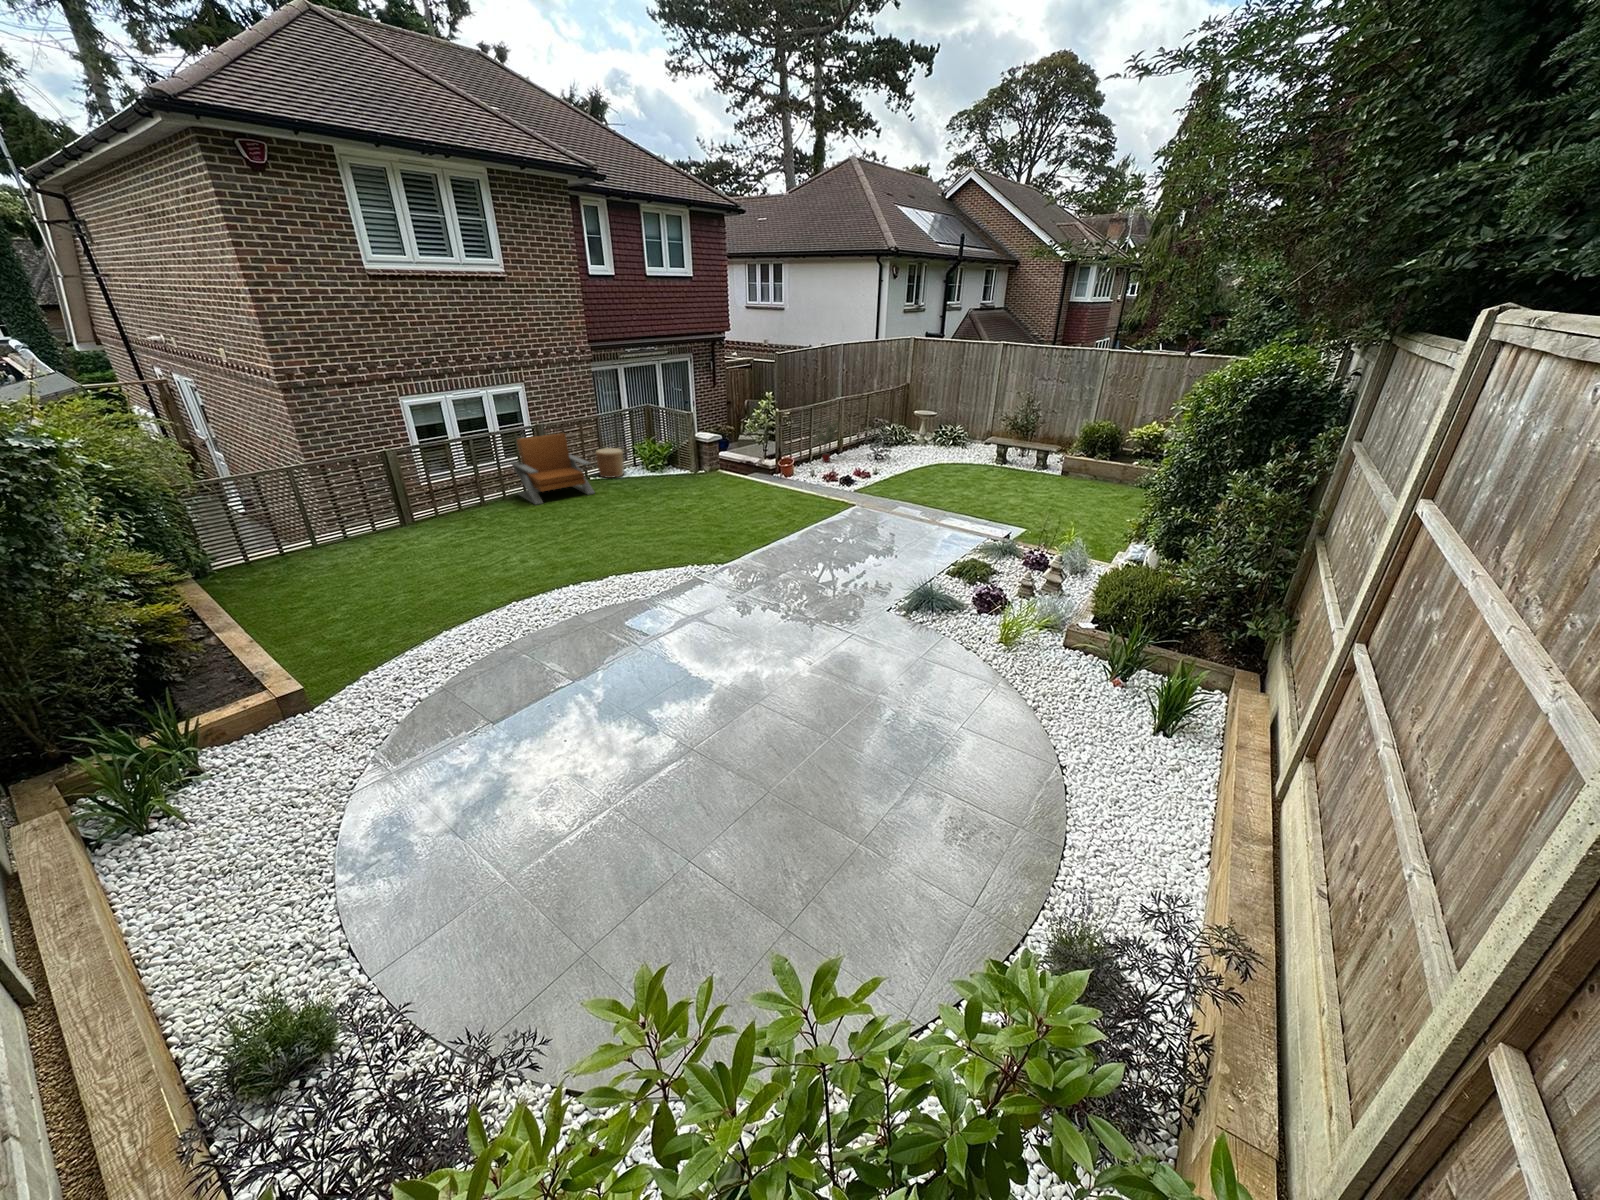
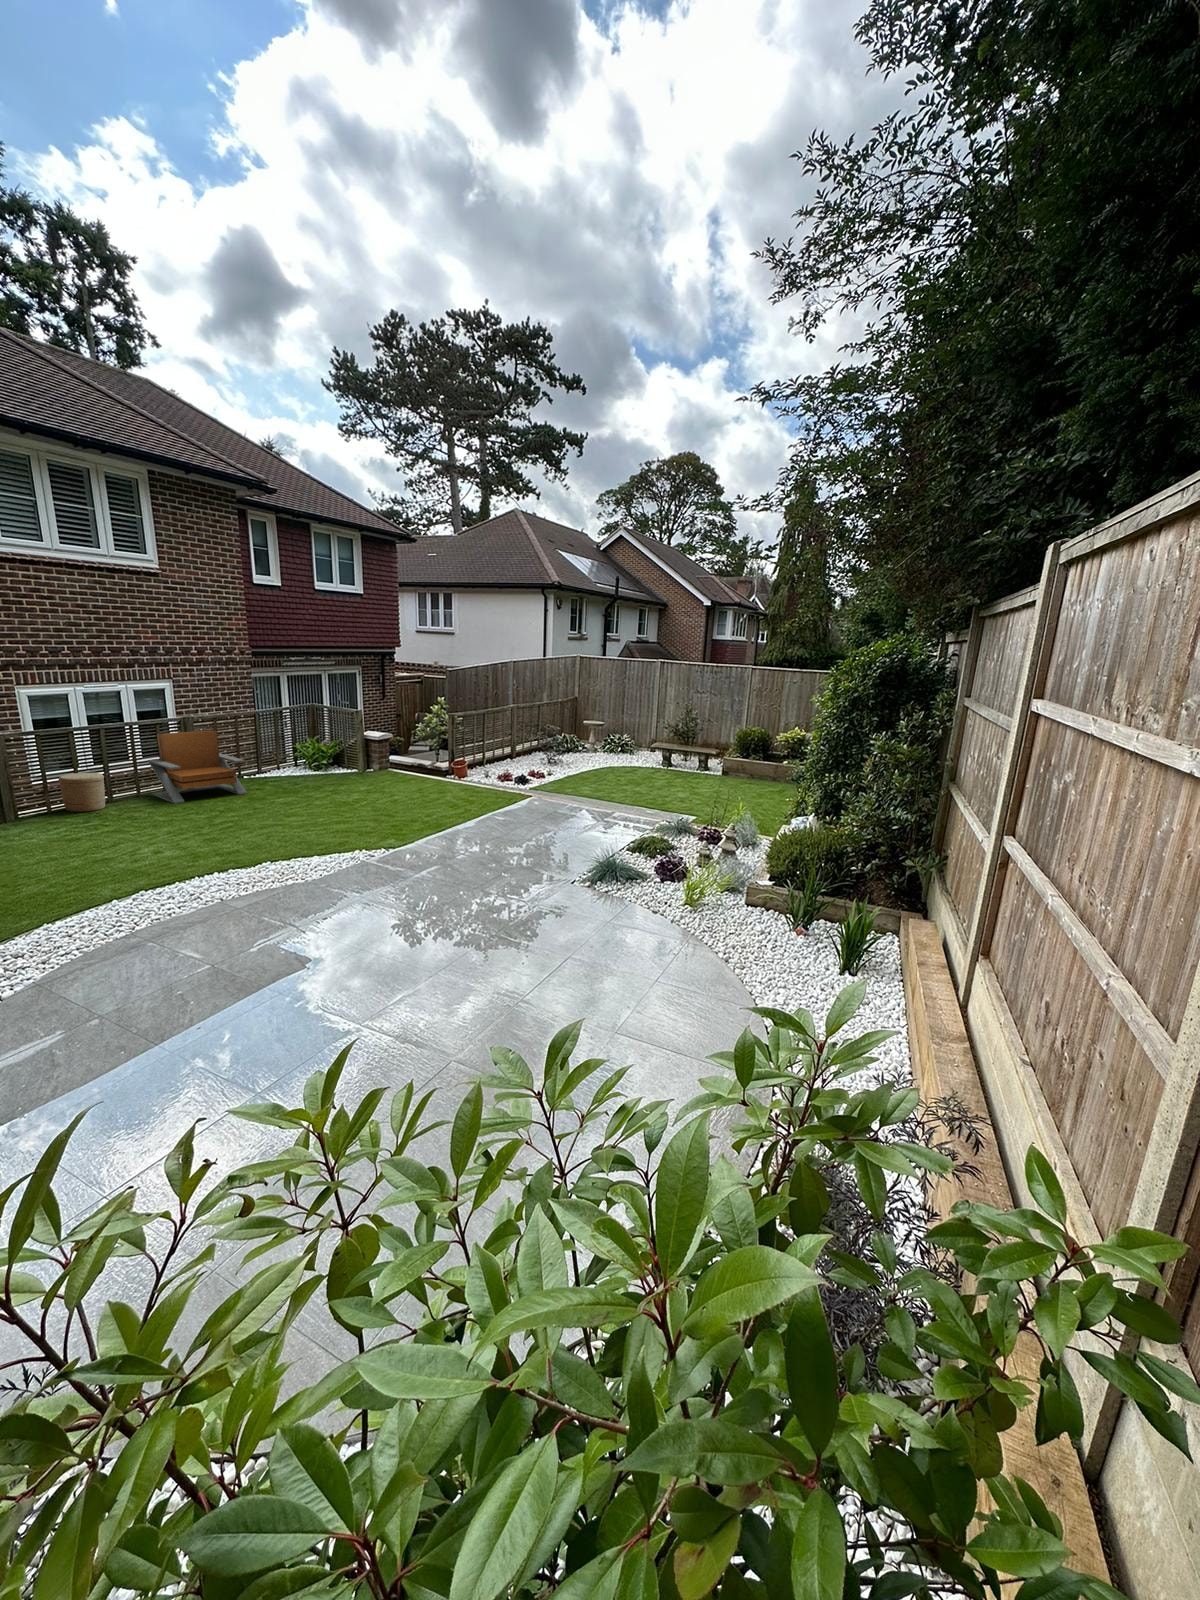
potted tree: present [814,420,839,462] -> none [485,724,513,767]
woven basket: present [596,448,624,478] -> present [59,773,105,812]

